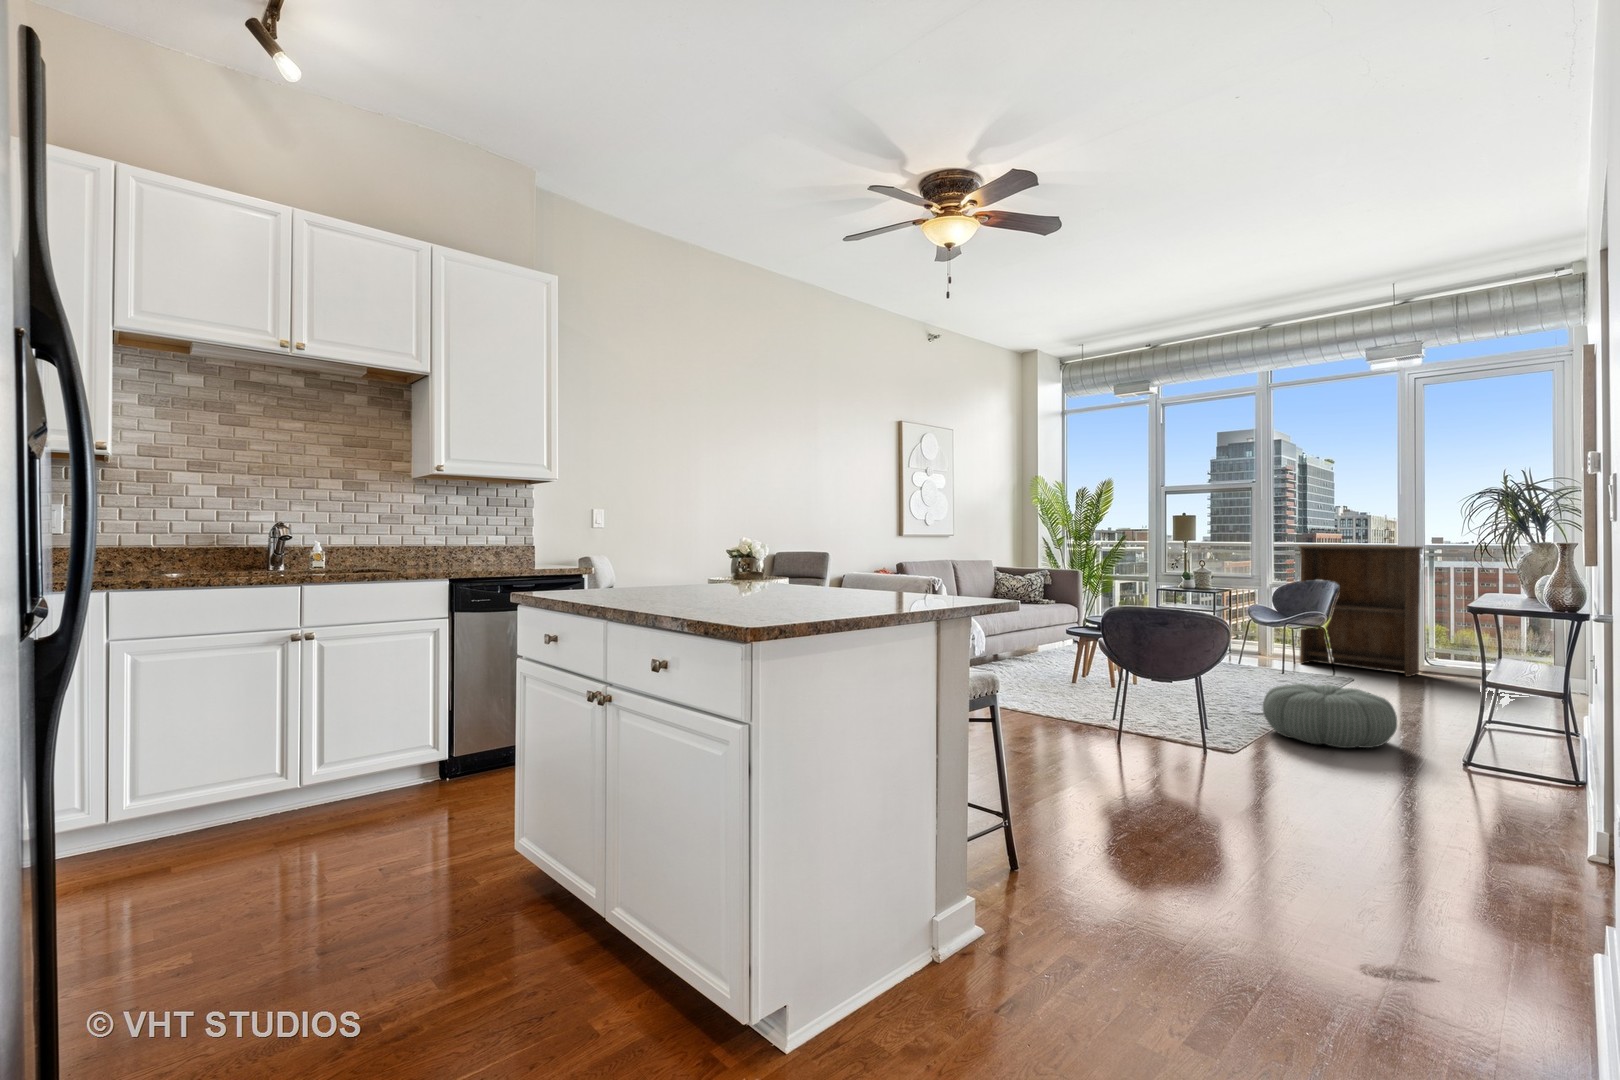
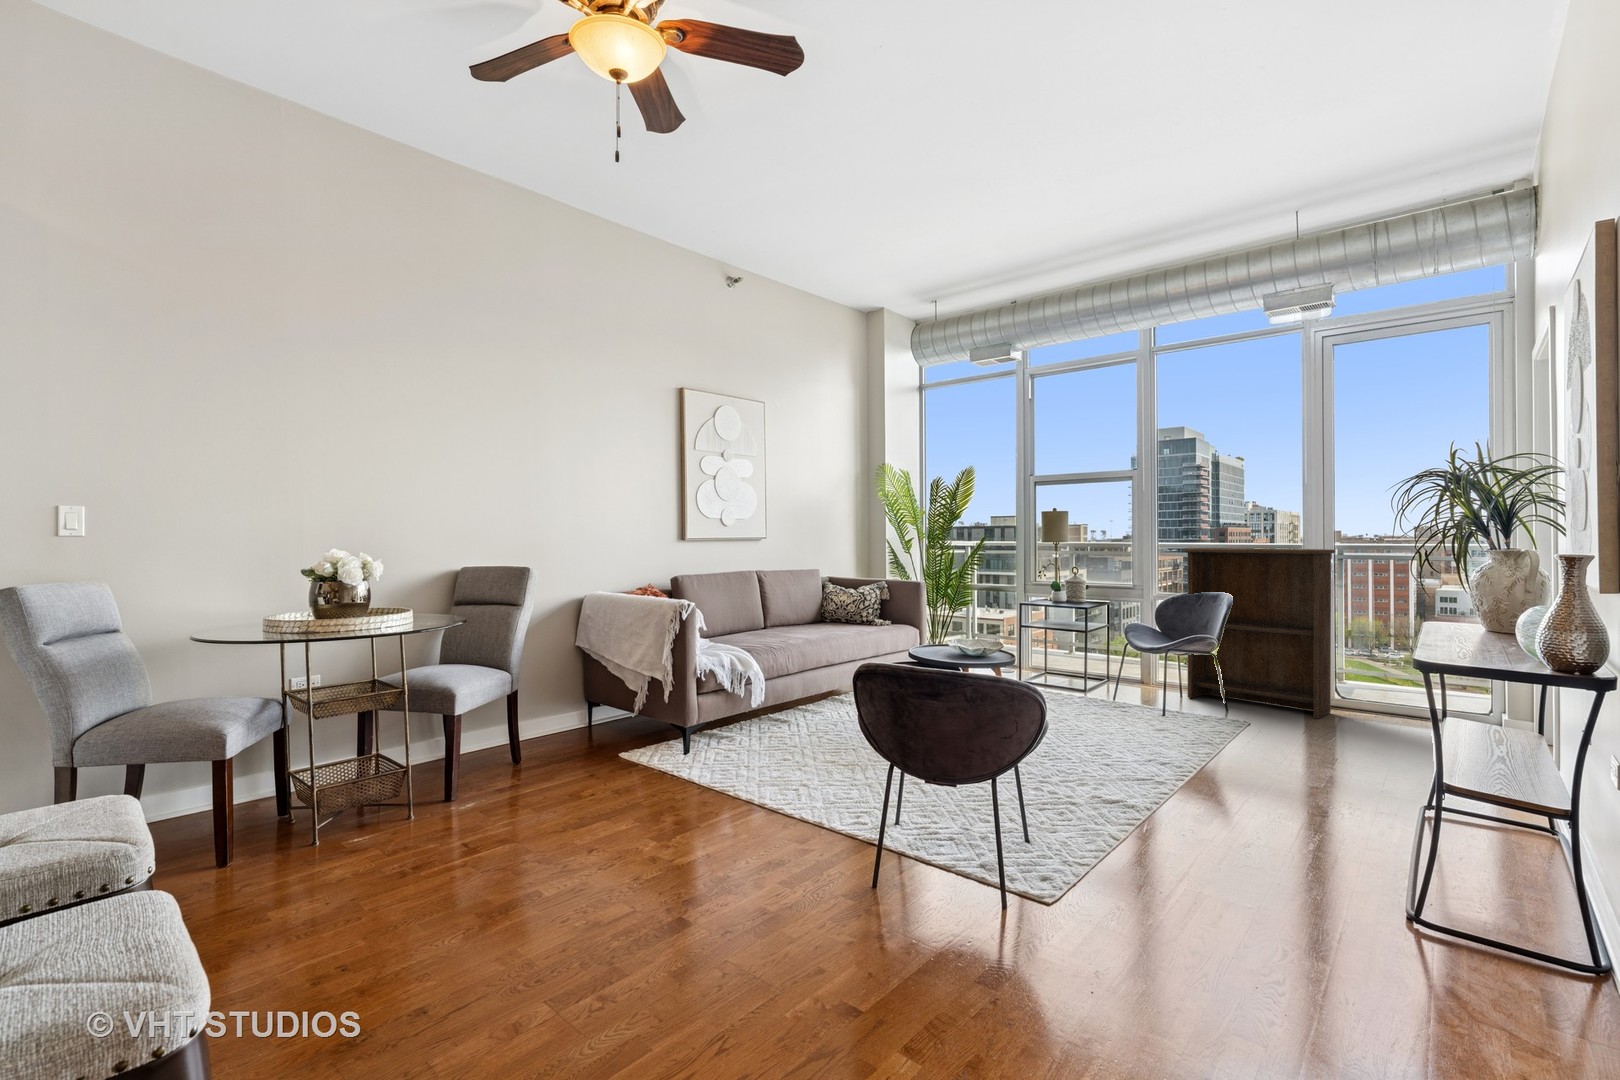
pouf: present [1263,683,1397,748] -> none [1109,764,1303,882]

